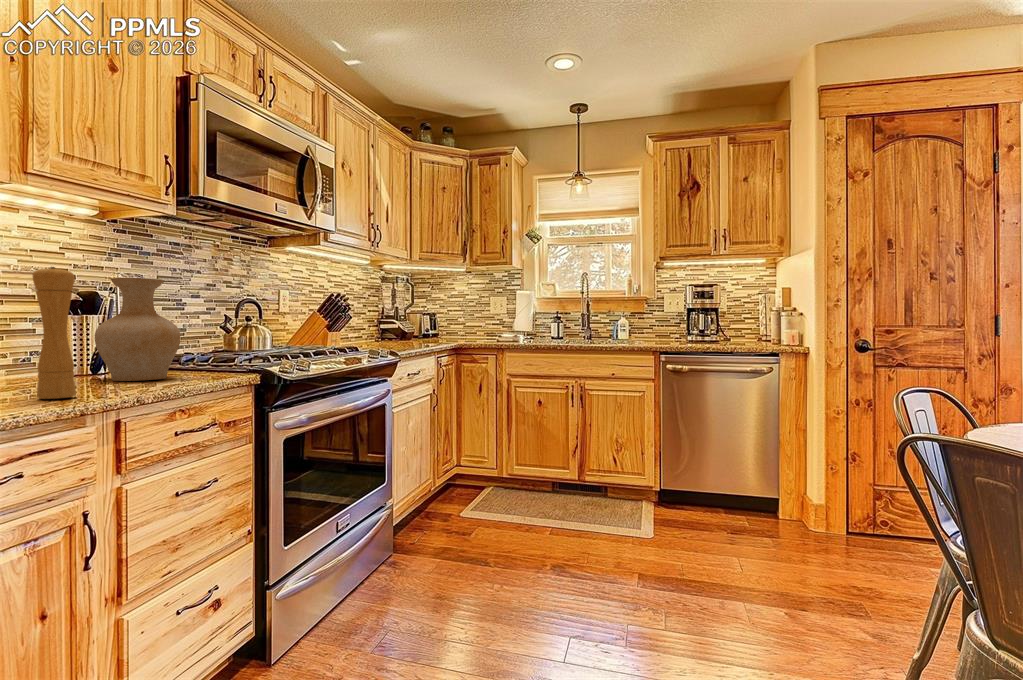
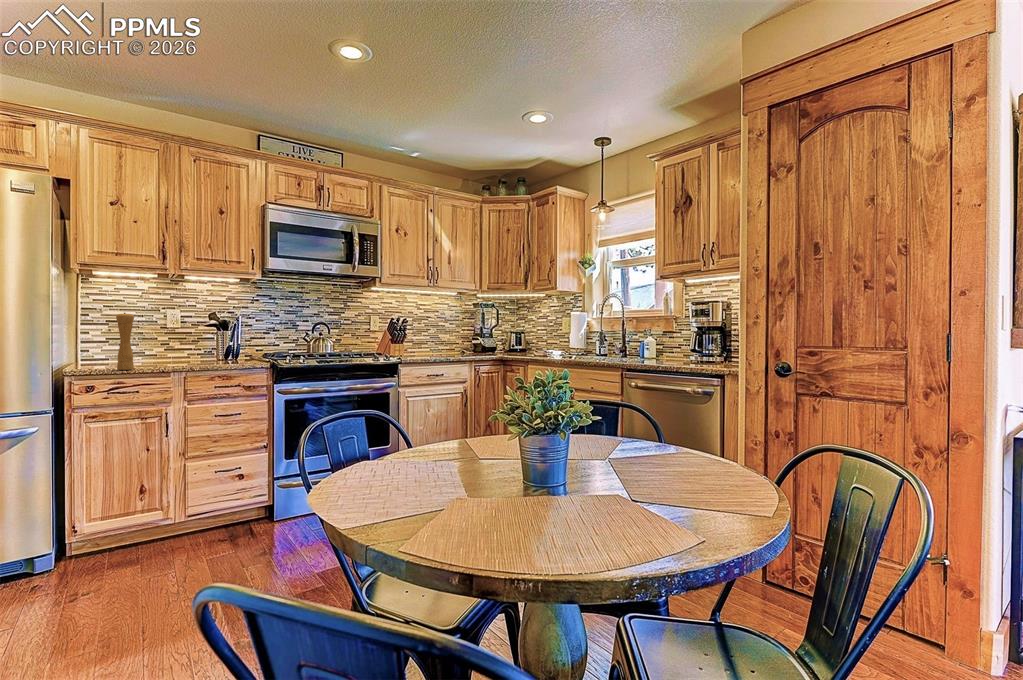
vase: present [95,278,181,381] -> none [183,314,225,365]

